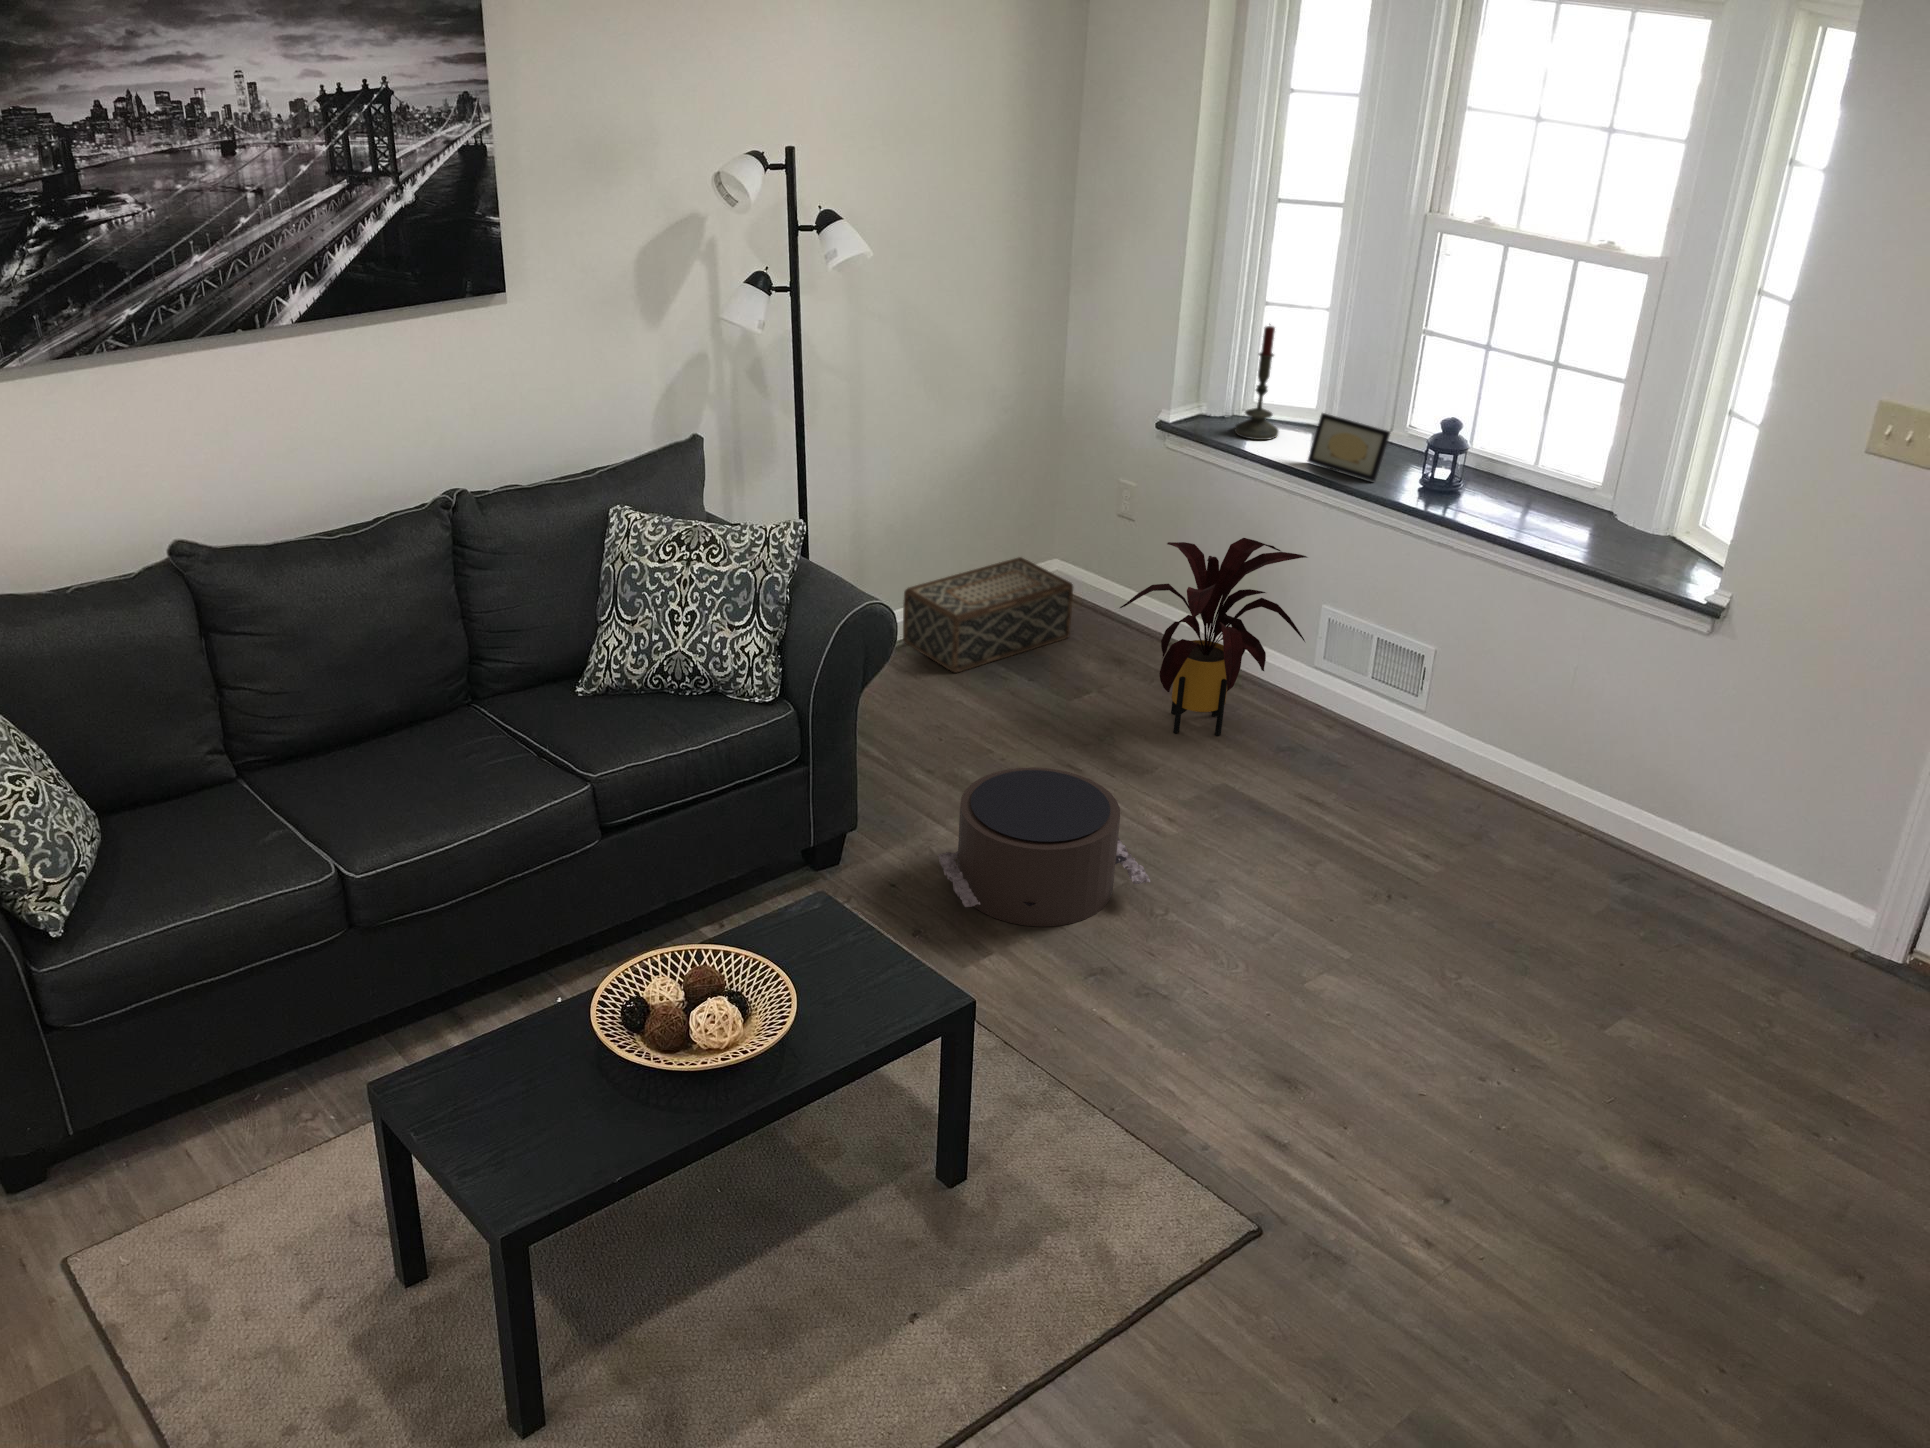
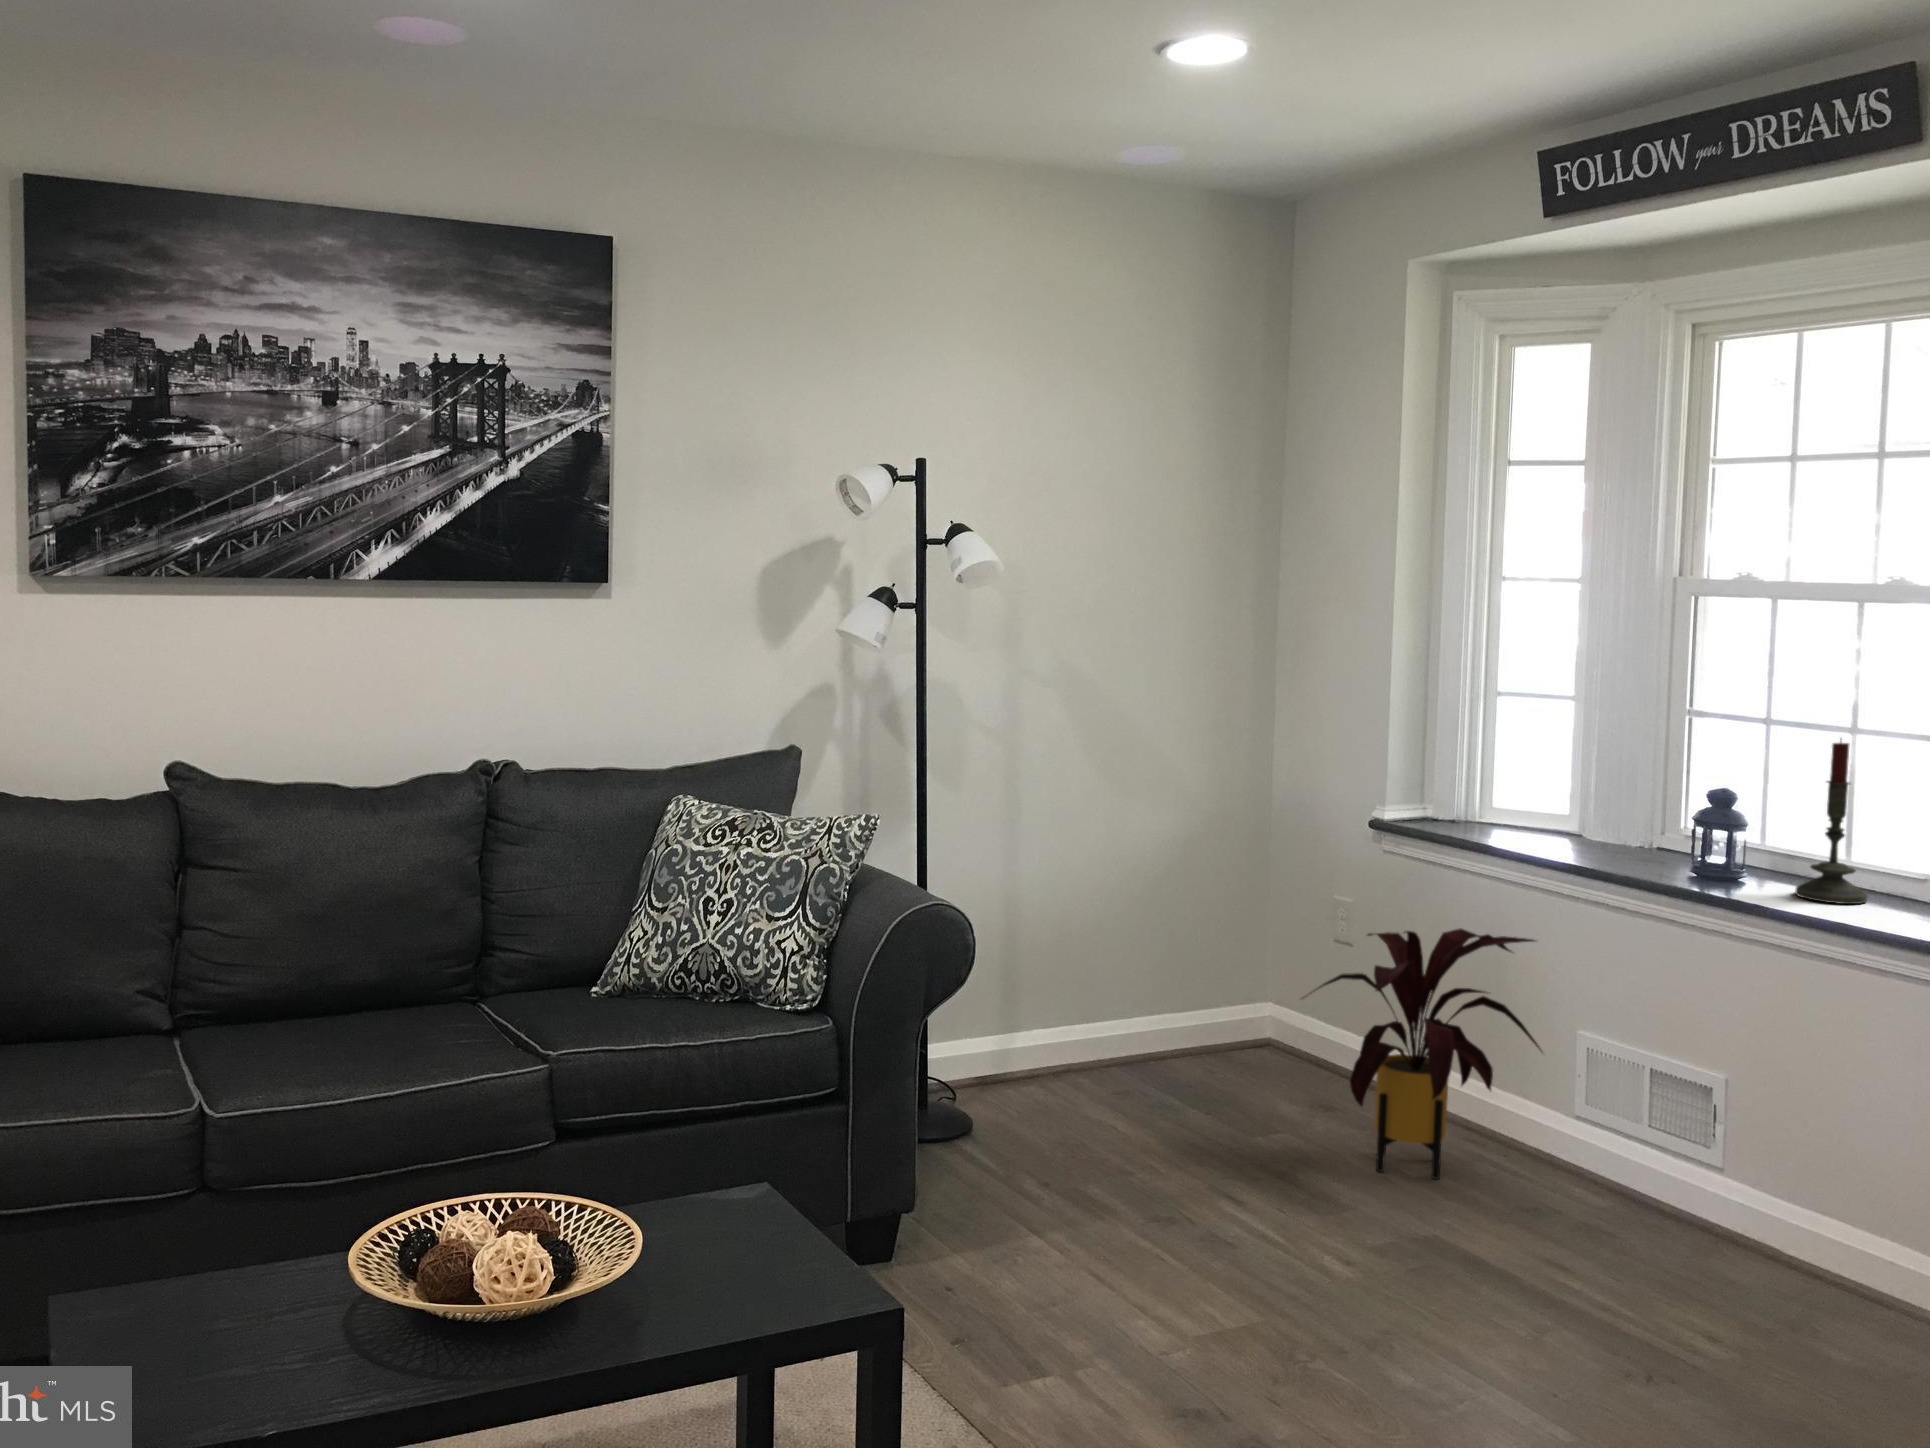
candle: present [1235,326,1279,440] -> present [1795,742,1868,904]
picture frame: present [1308,413,1390,481] -> none [1542,789,1641,864]
woven basket: present [903,557,1073,673] -> none [1065,984,1271,1096]
pouf: present [937,767,1150,927] -> none [1009,1147,1292,1351]

